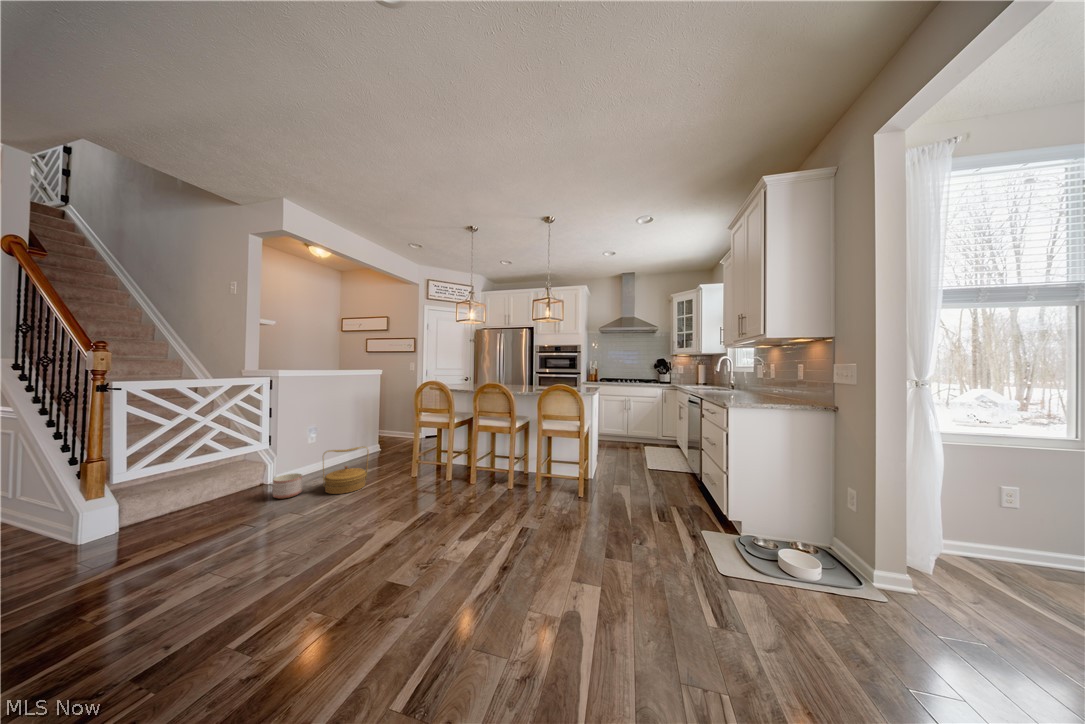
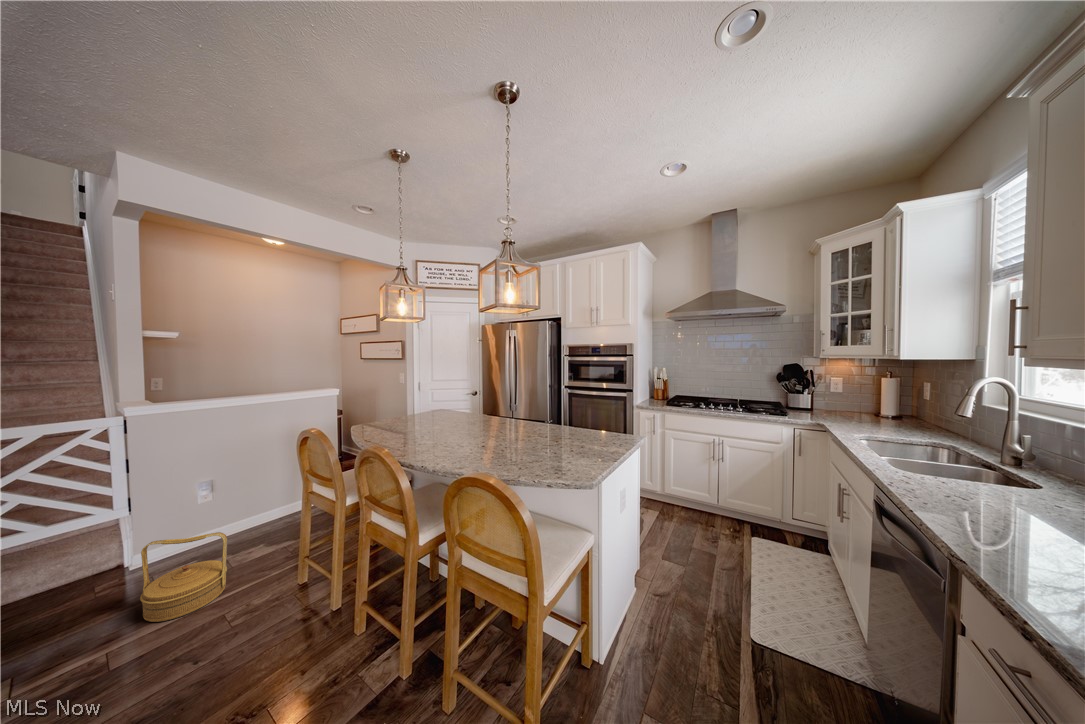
planter: present [273,473,302,499] -> none [61,570,124,622]

